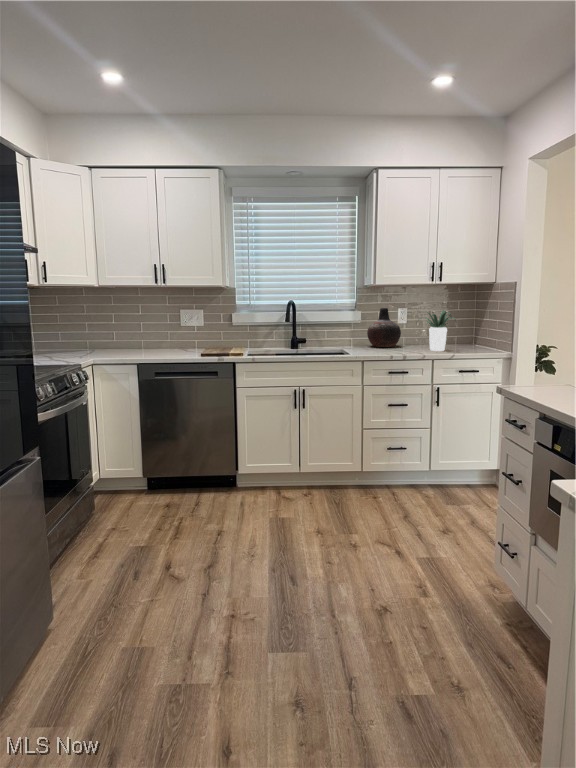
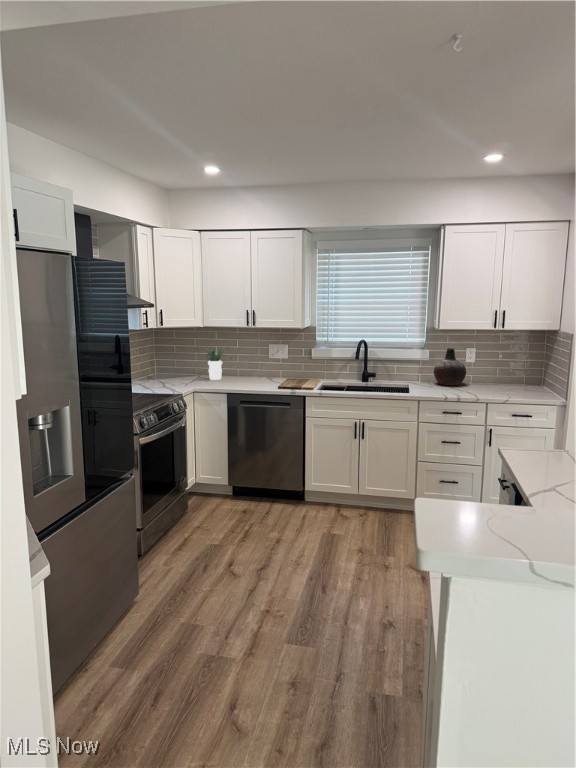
potted plant: present [420,310,456,351] -> present [206,347,229,380]

